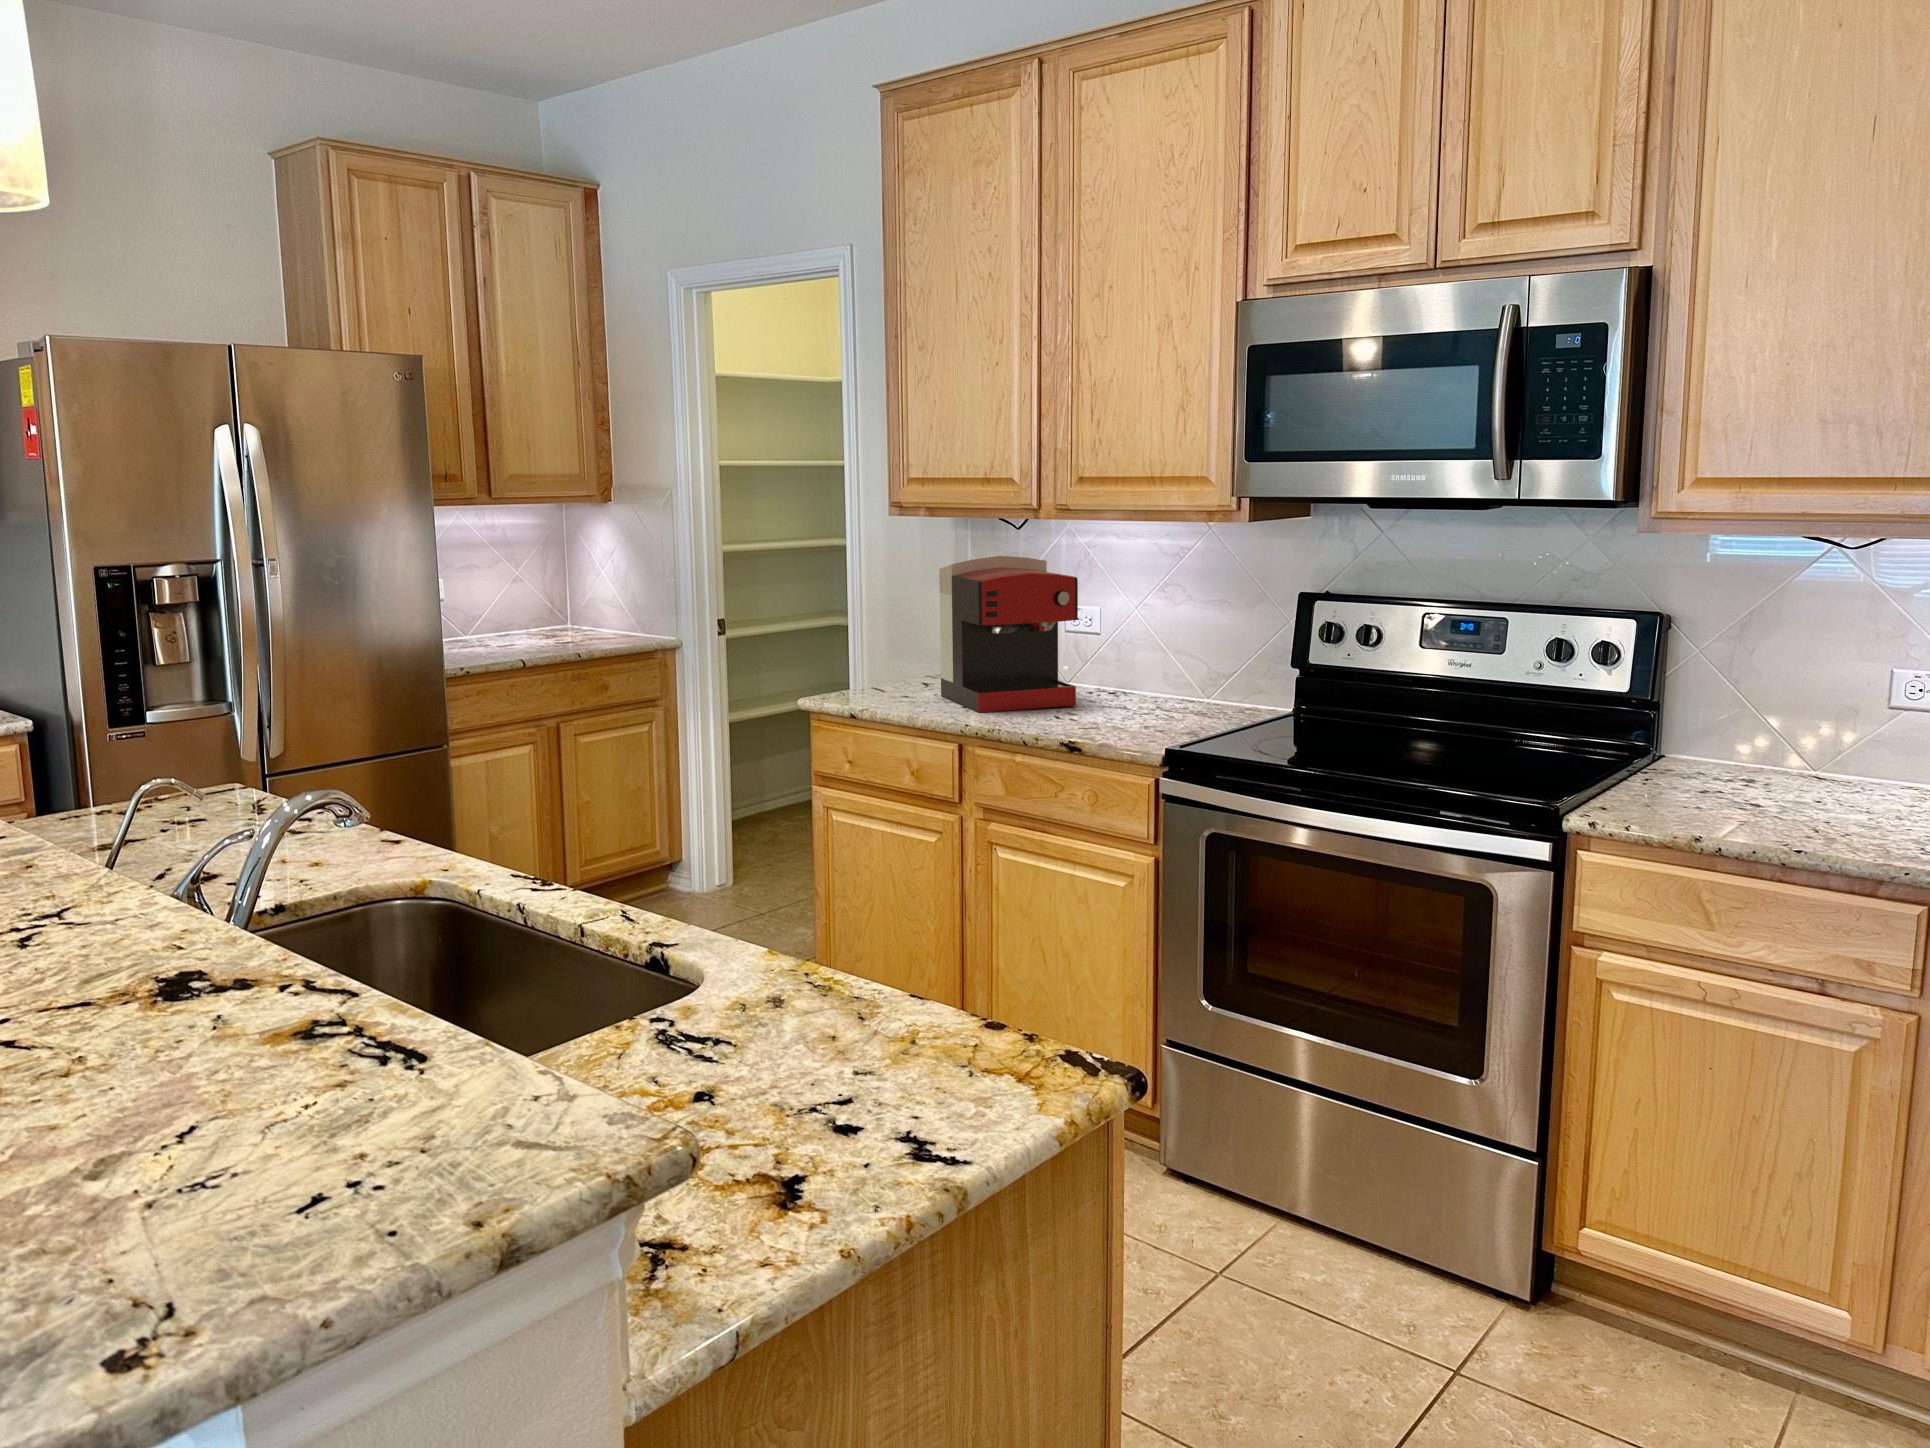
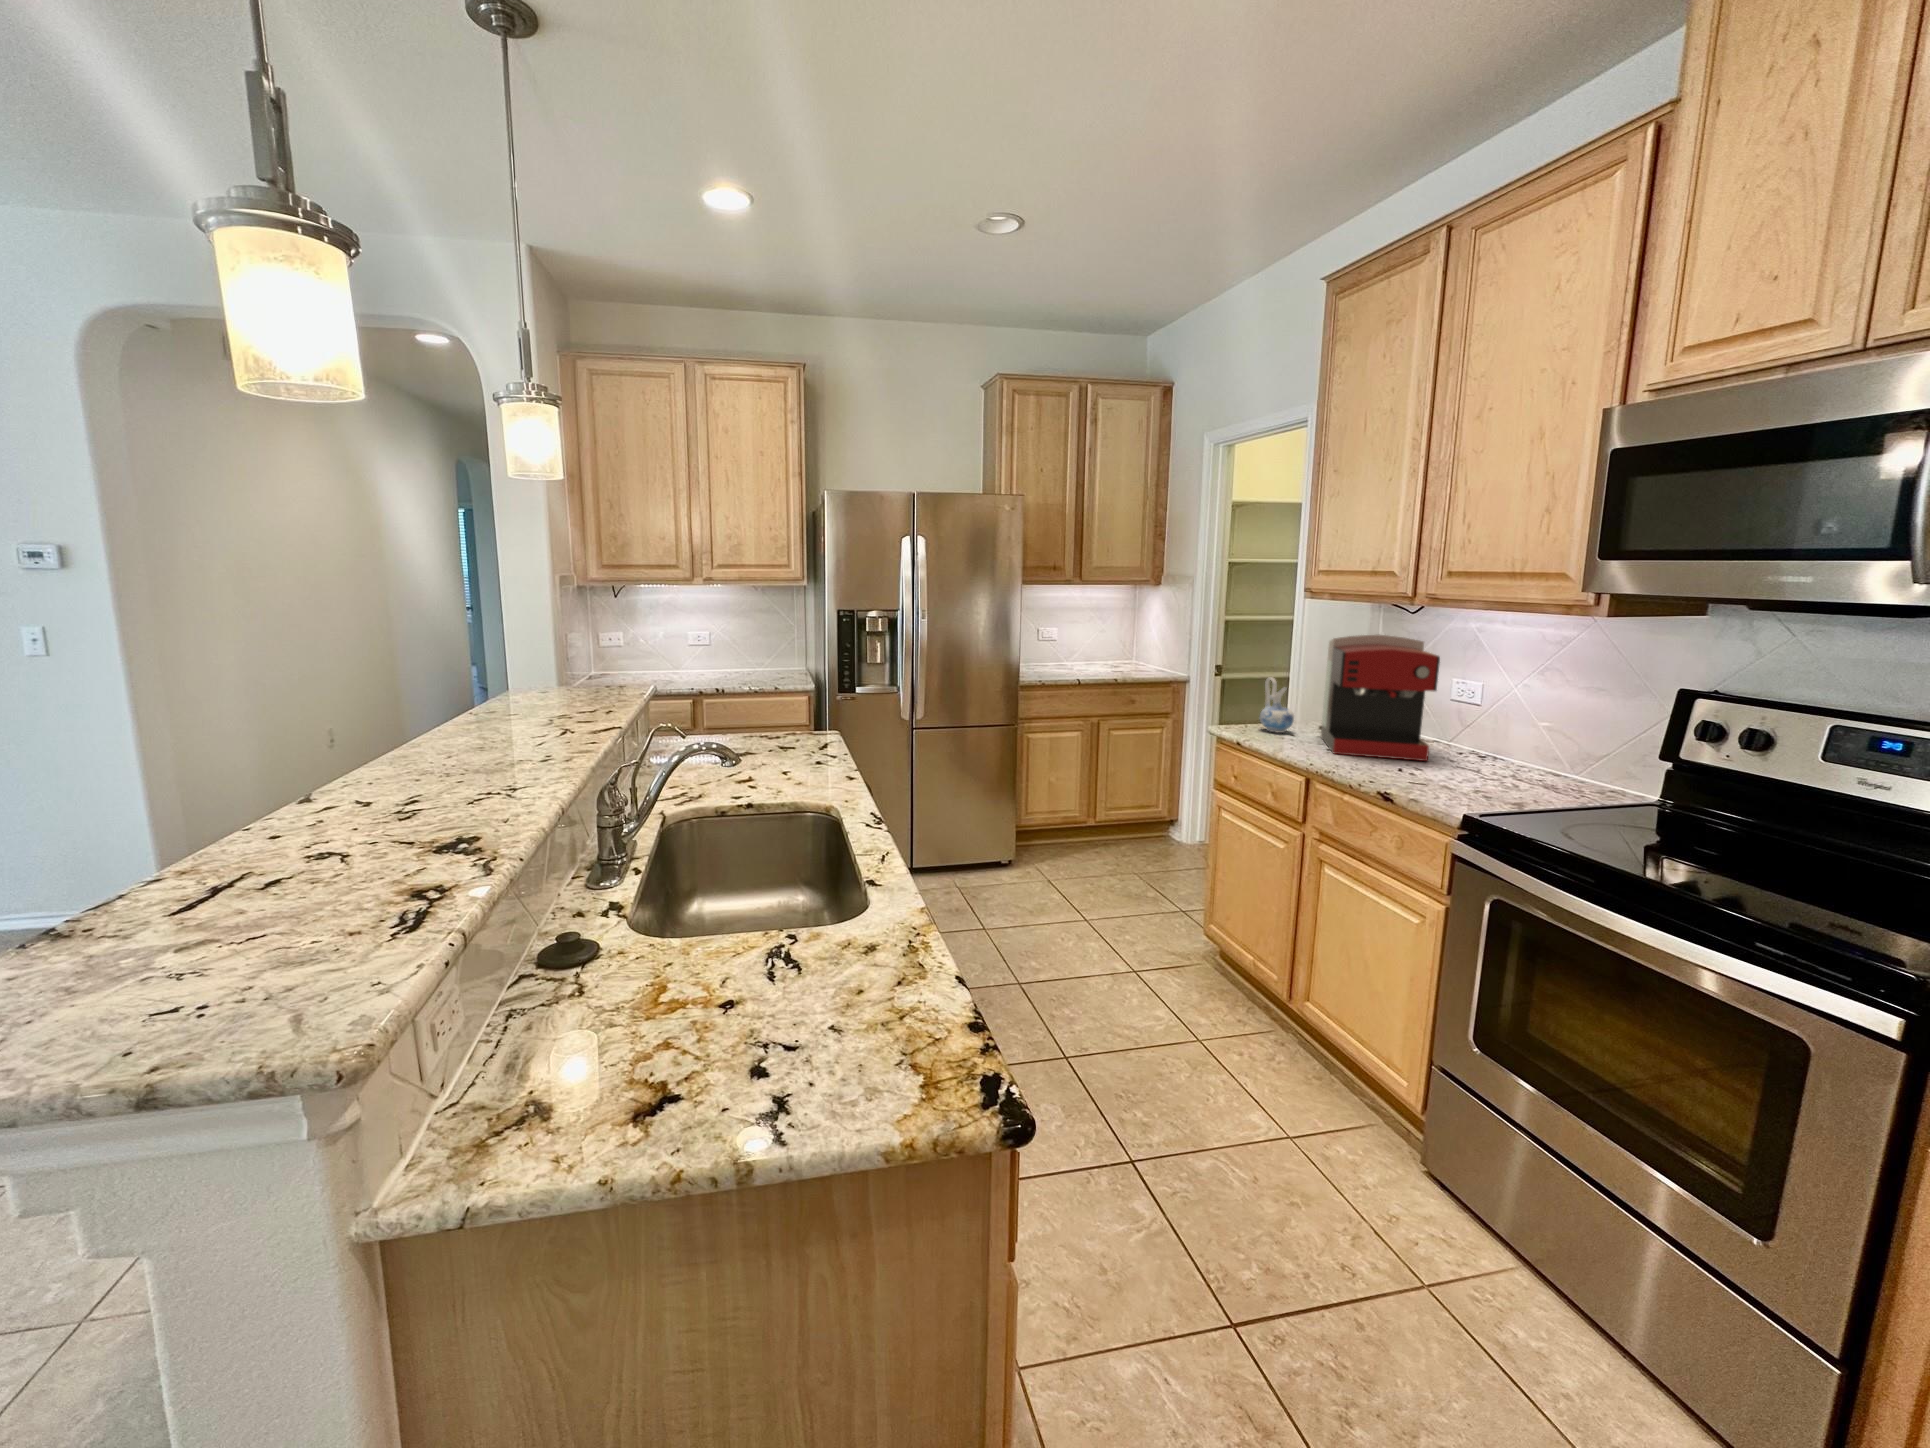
ceramic pitcher: none [864,624,907,698] -> present [1259,677,1294,733]

